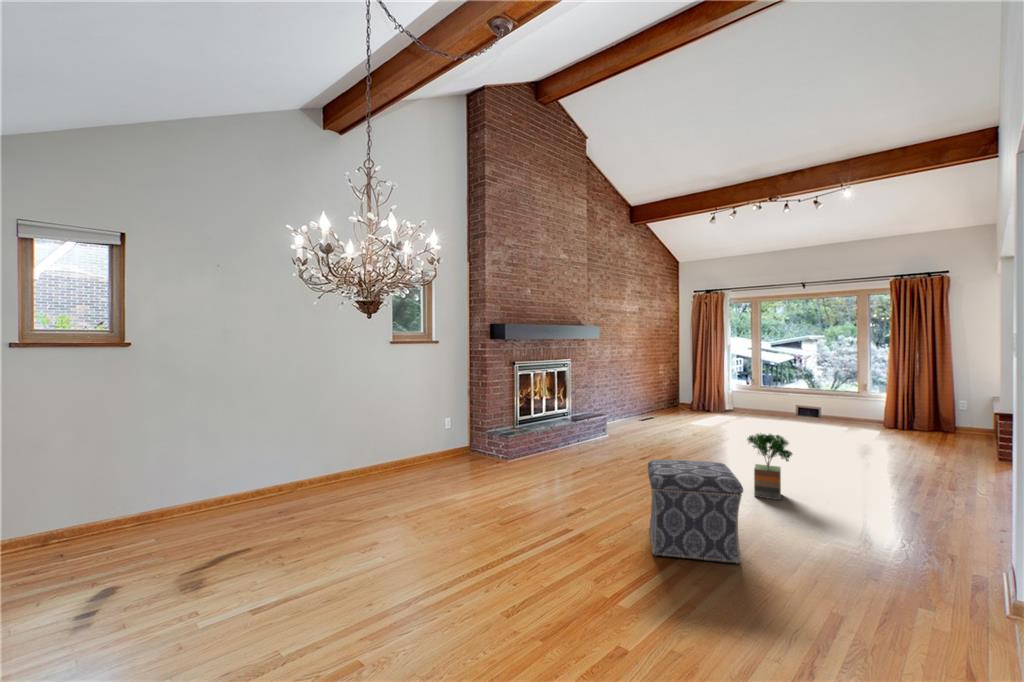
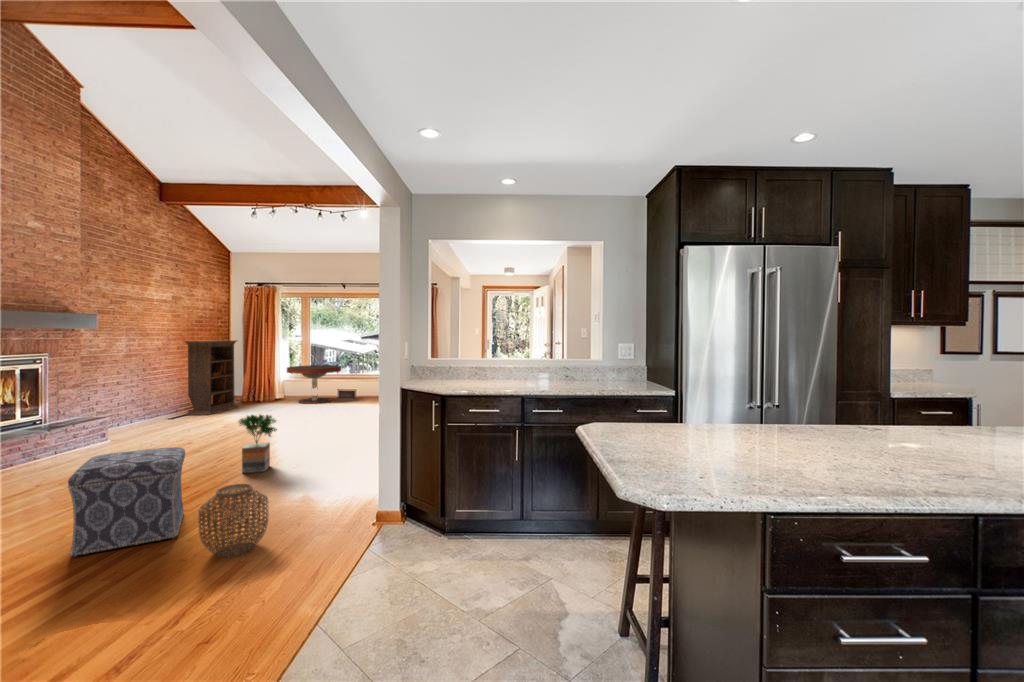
bookcase: none [649,349,693,421] -> present [184,340,237,415]
coffee table: none [740,377,803,421] -> present [287,365,341,404]
woven basket: none [784,525,870,617] -> present [199,484,268,557]

